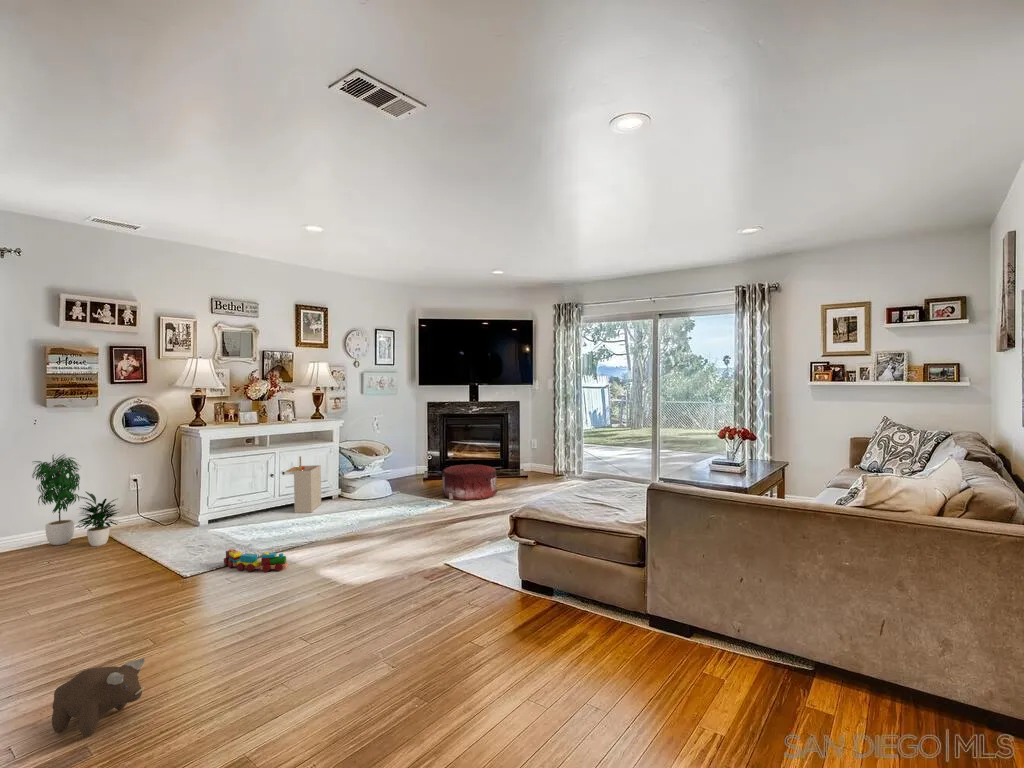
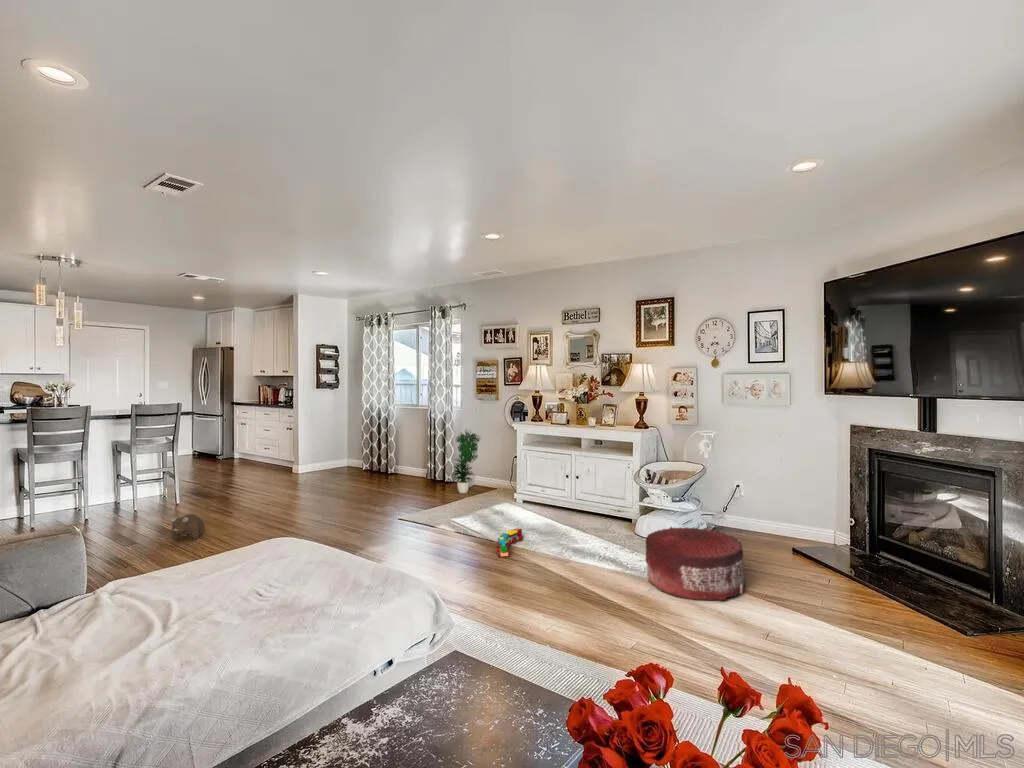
storage bin: present [285,456,321,513] -> none [553,463,593,522]
toy train: present [224,549,288,572] -> present [496,528,523,557]

